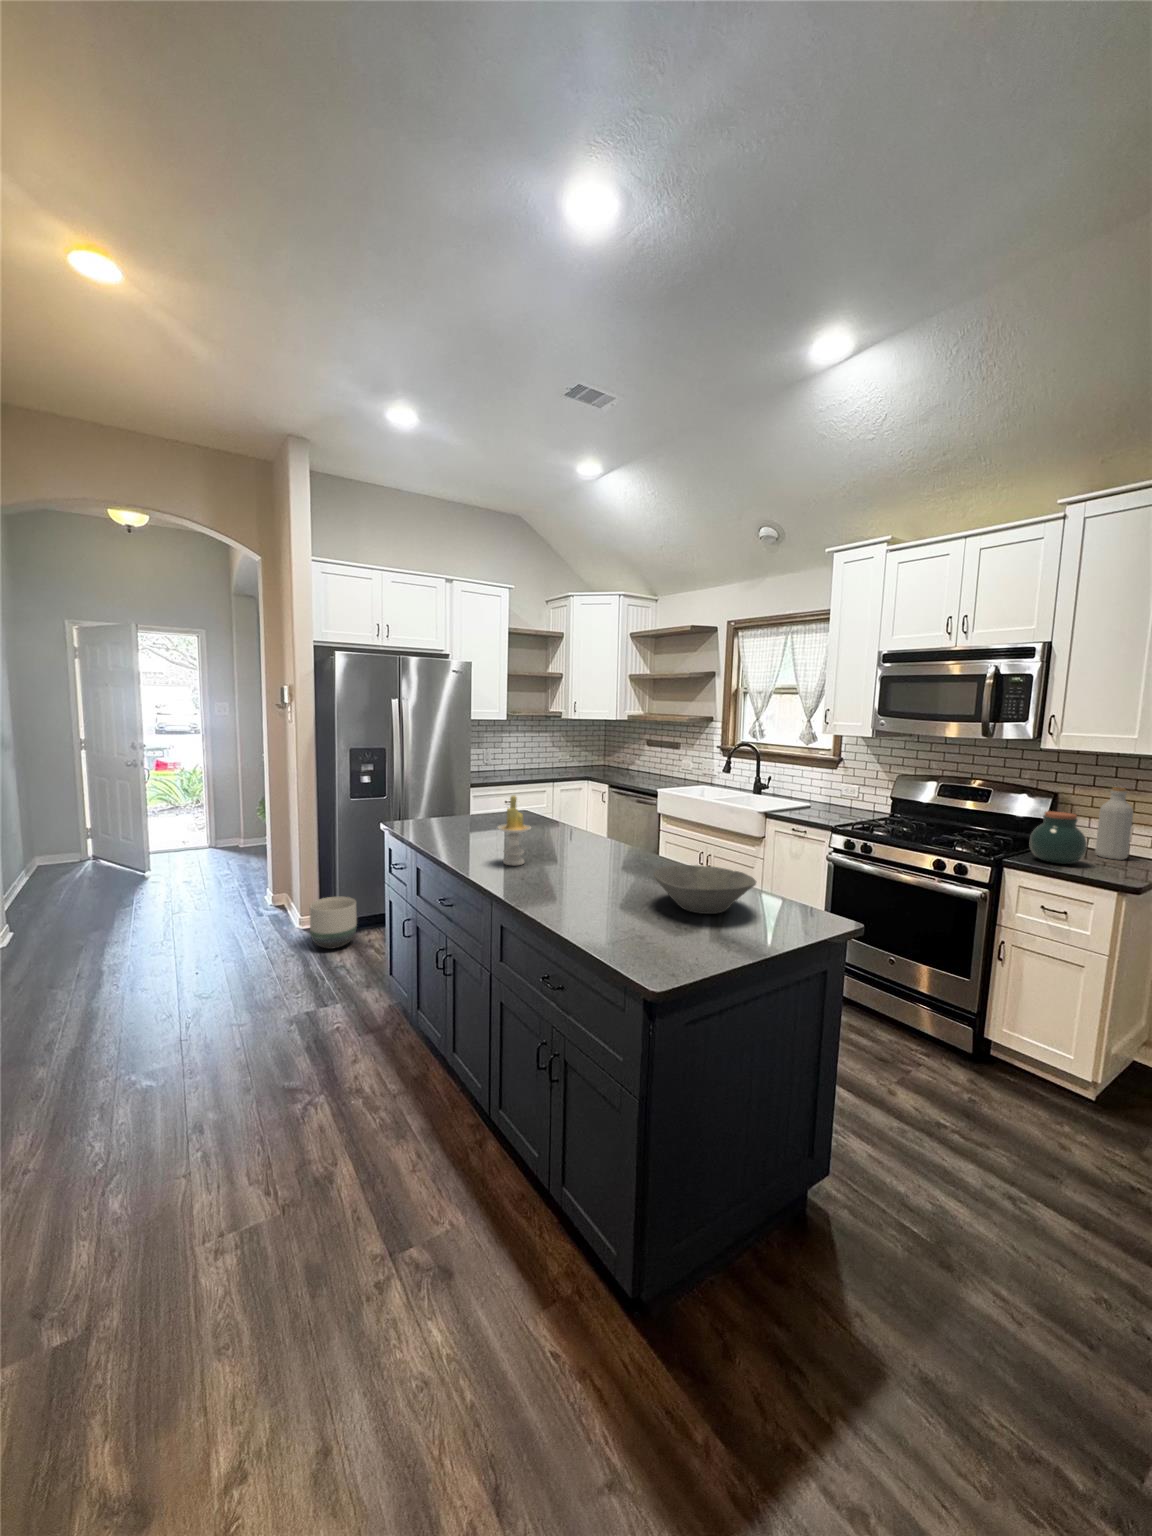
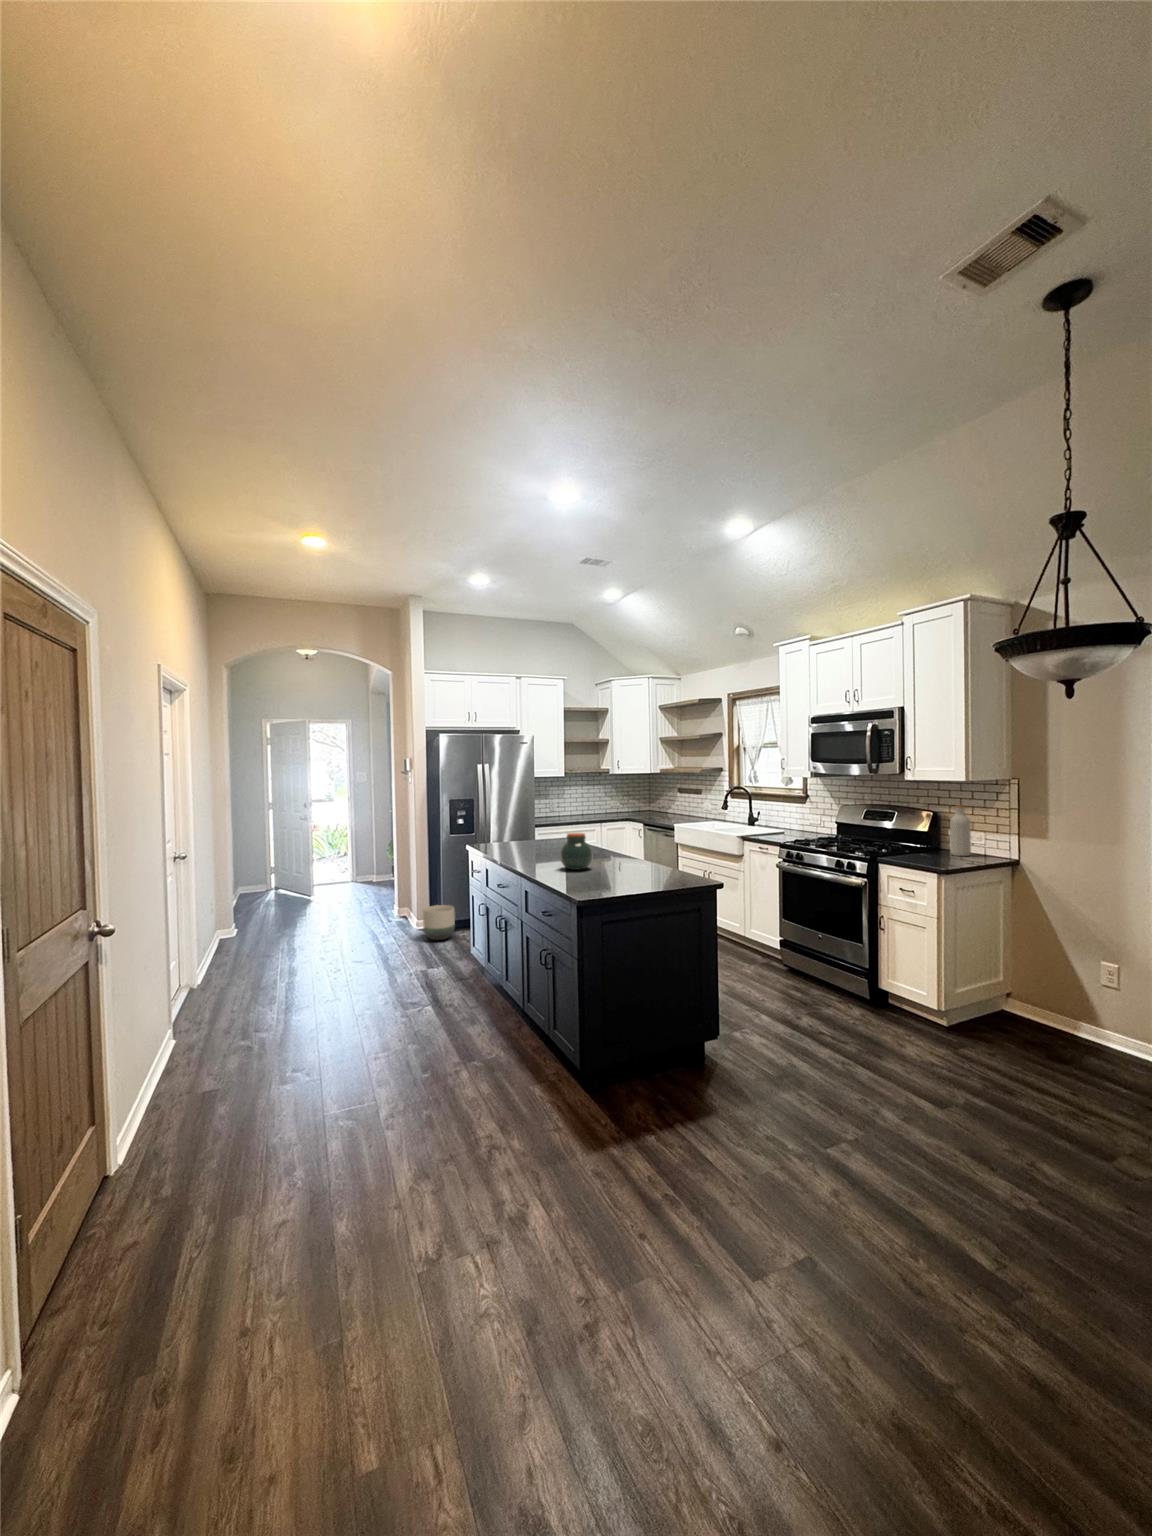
candle: present [498,795,531,865] -> none [530,820,550,862]
jar: present [1029,811,1087,864] -> present [560,833,593,870]
bowl: present [654,865,756,914] -> none [608,855,665,878]

